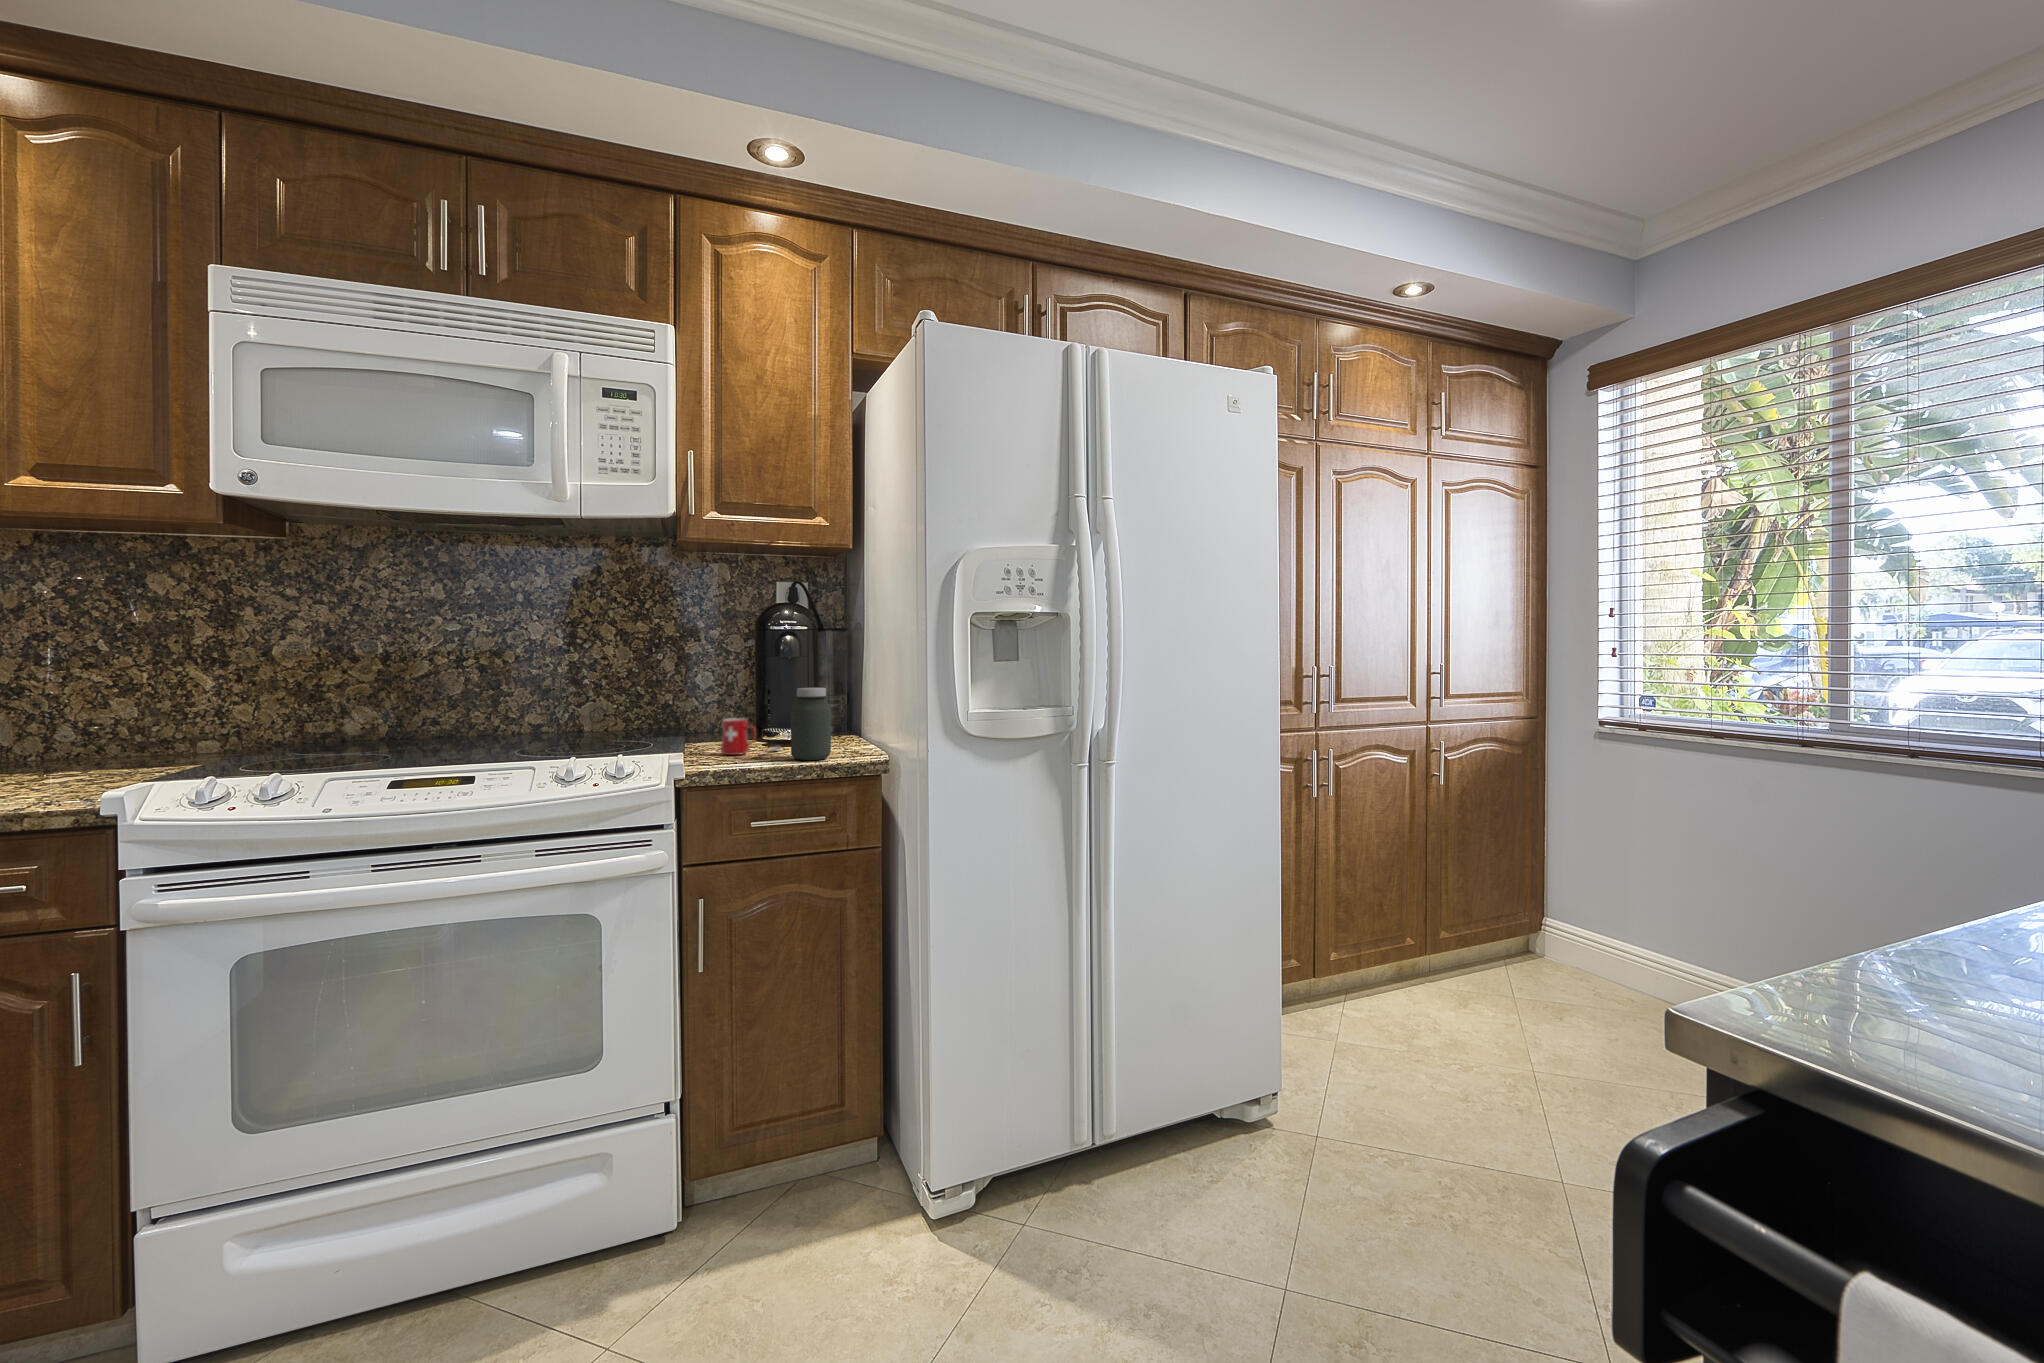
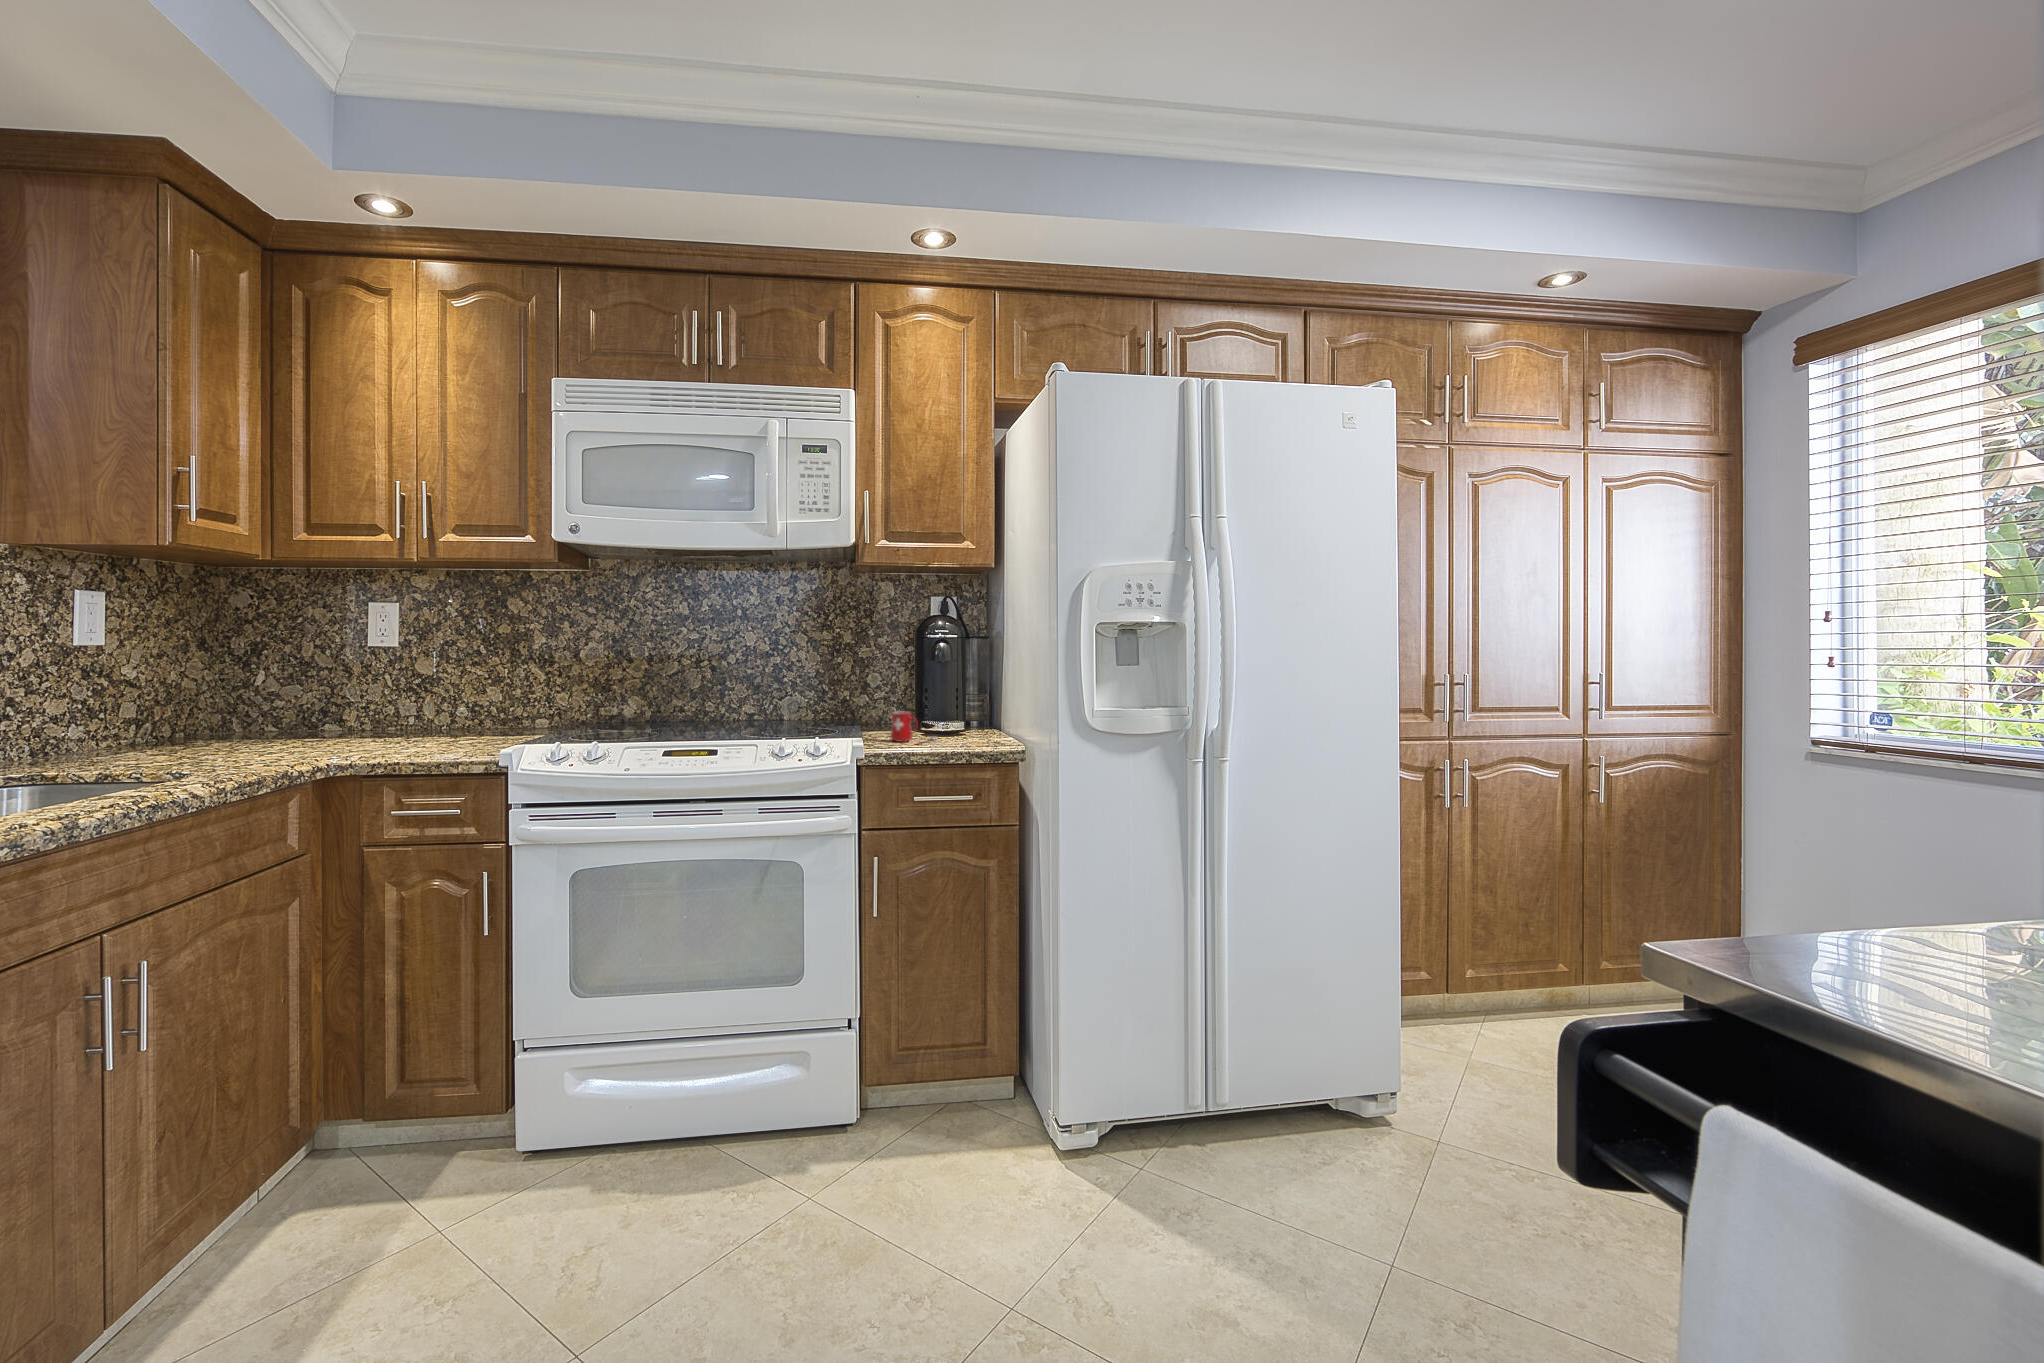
jar: present [791,688,831,760] -> none [945,687,977,747]

